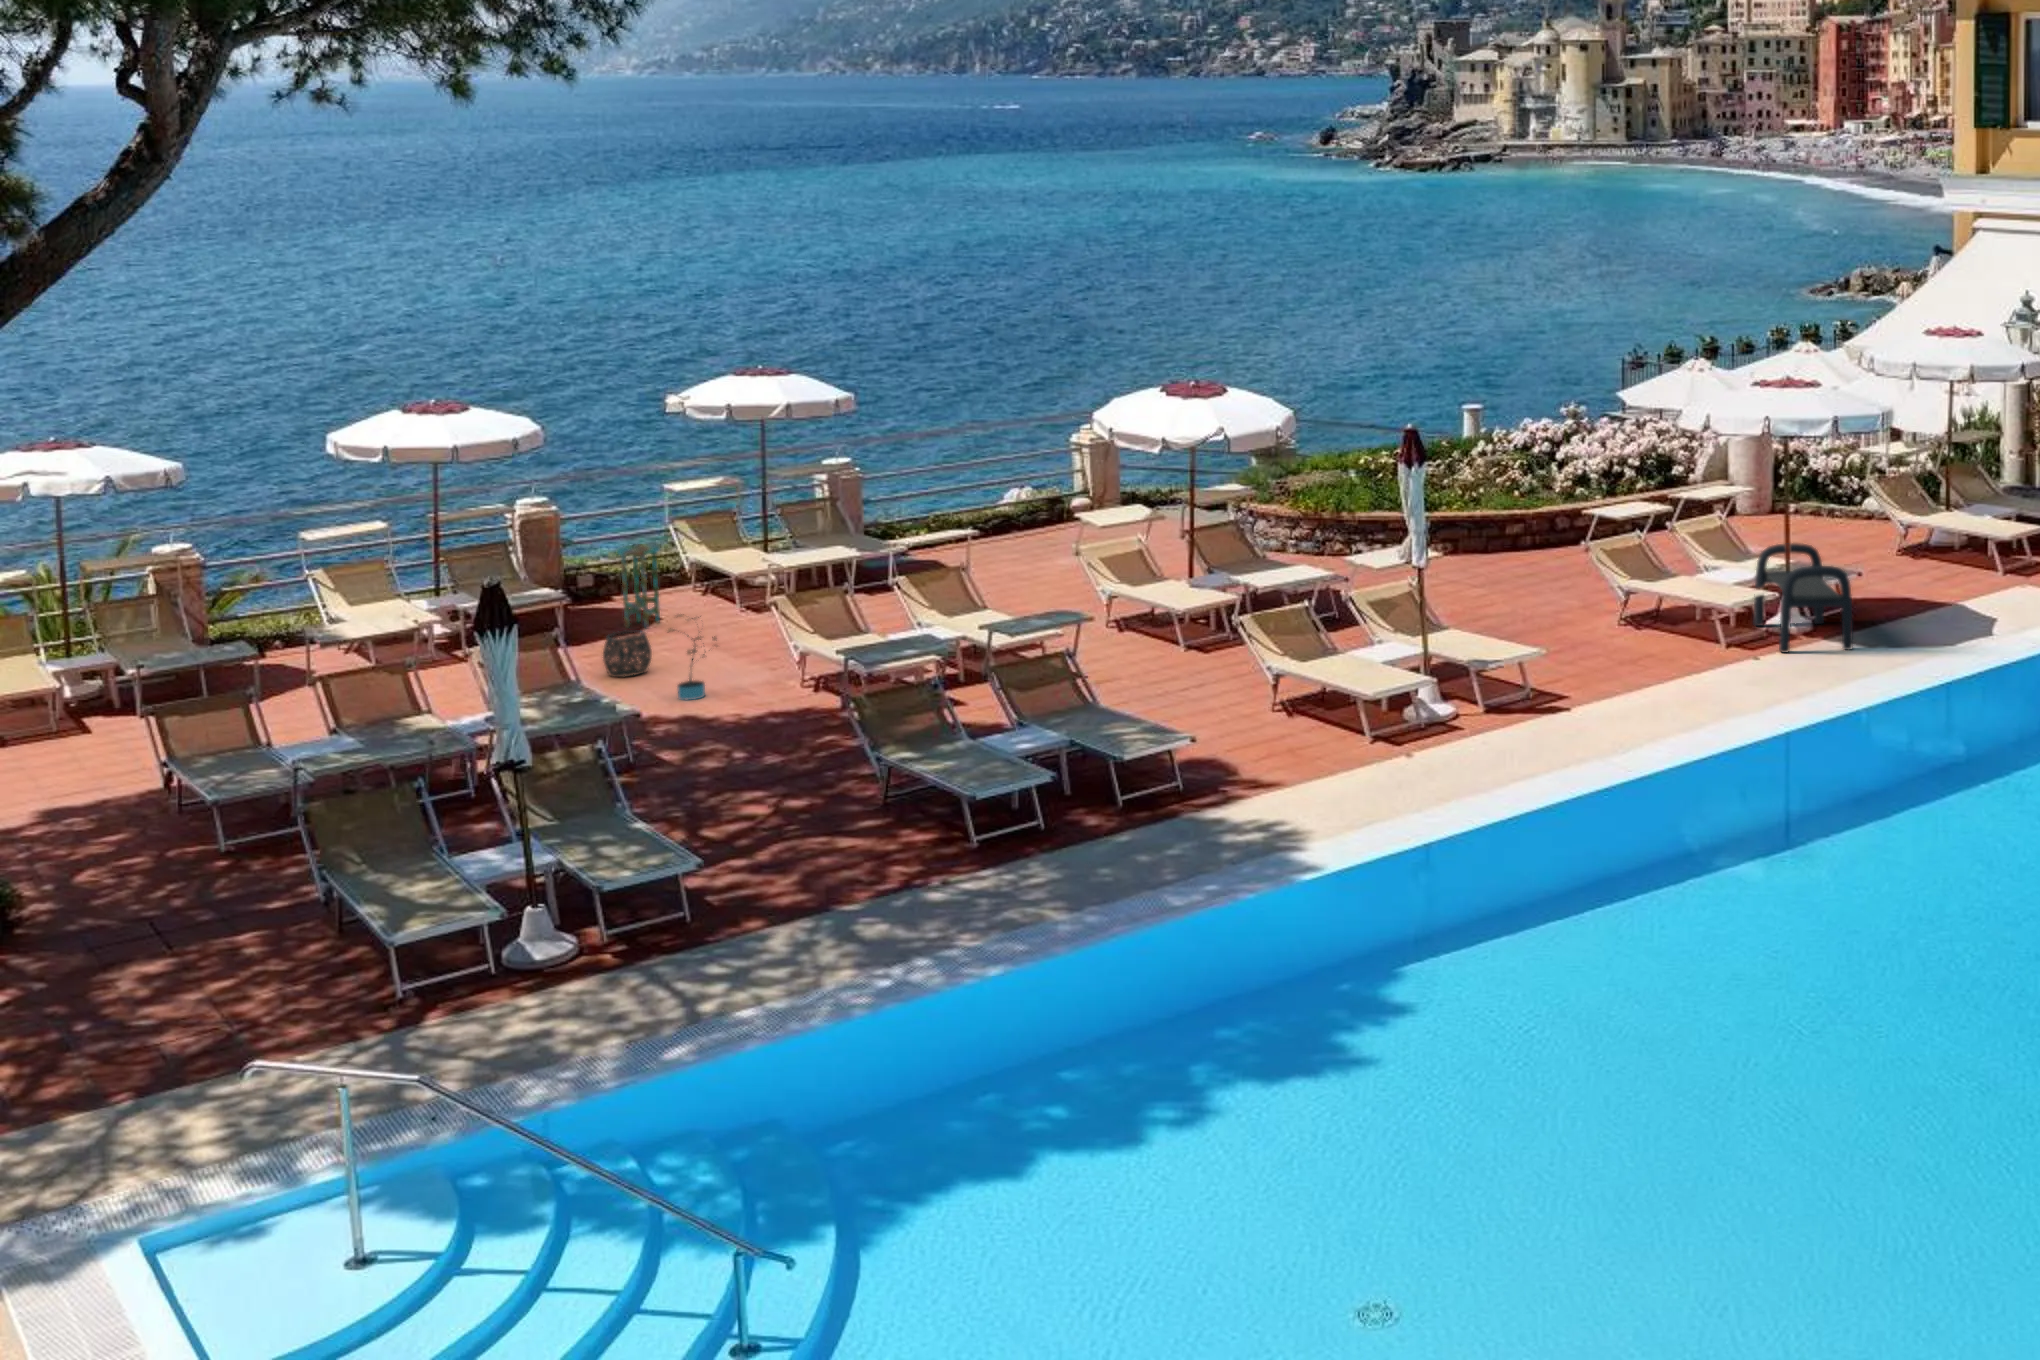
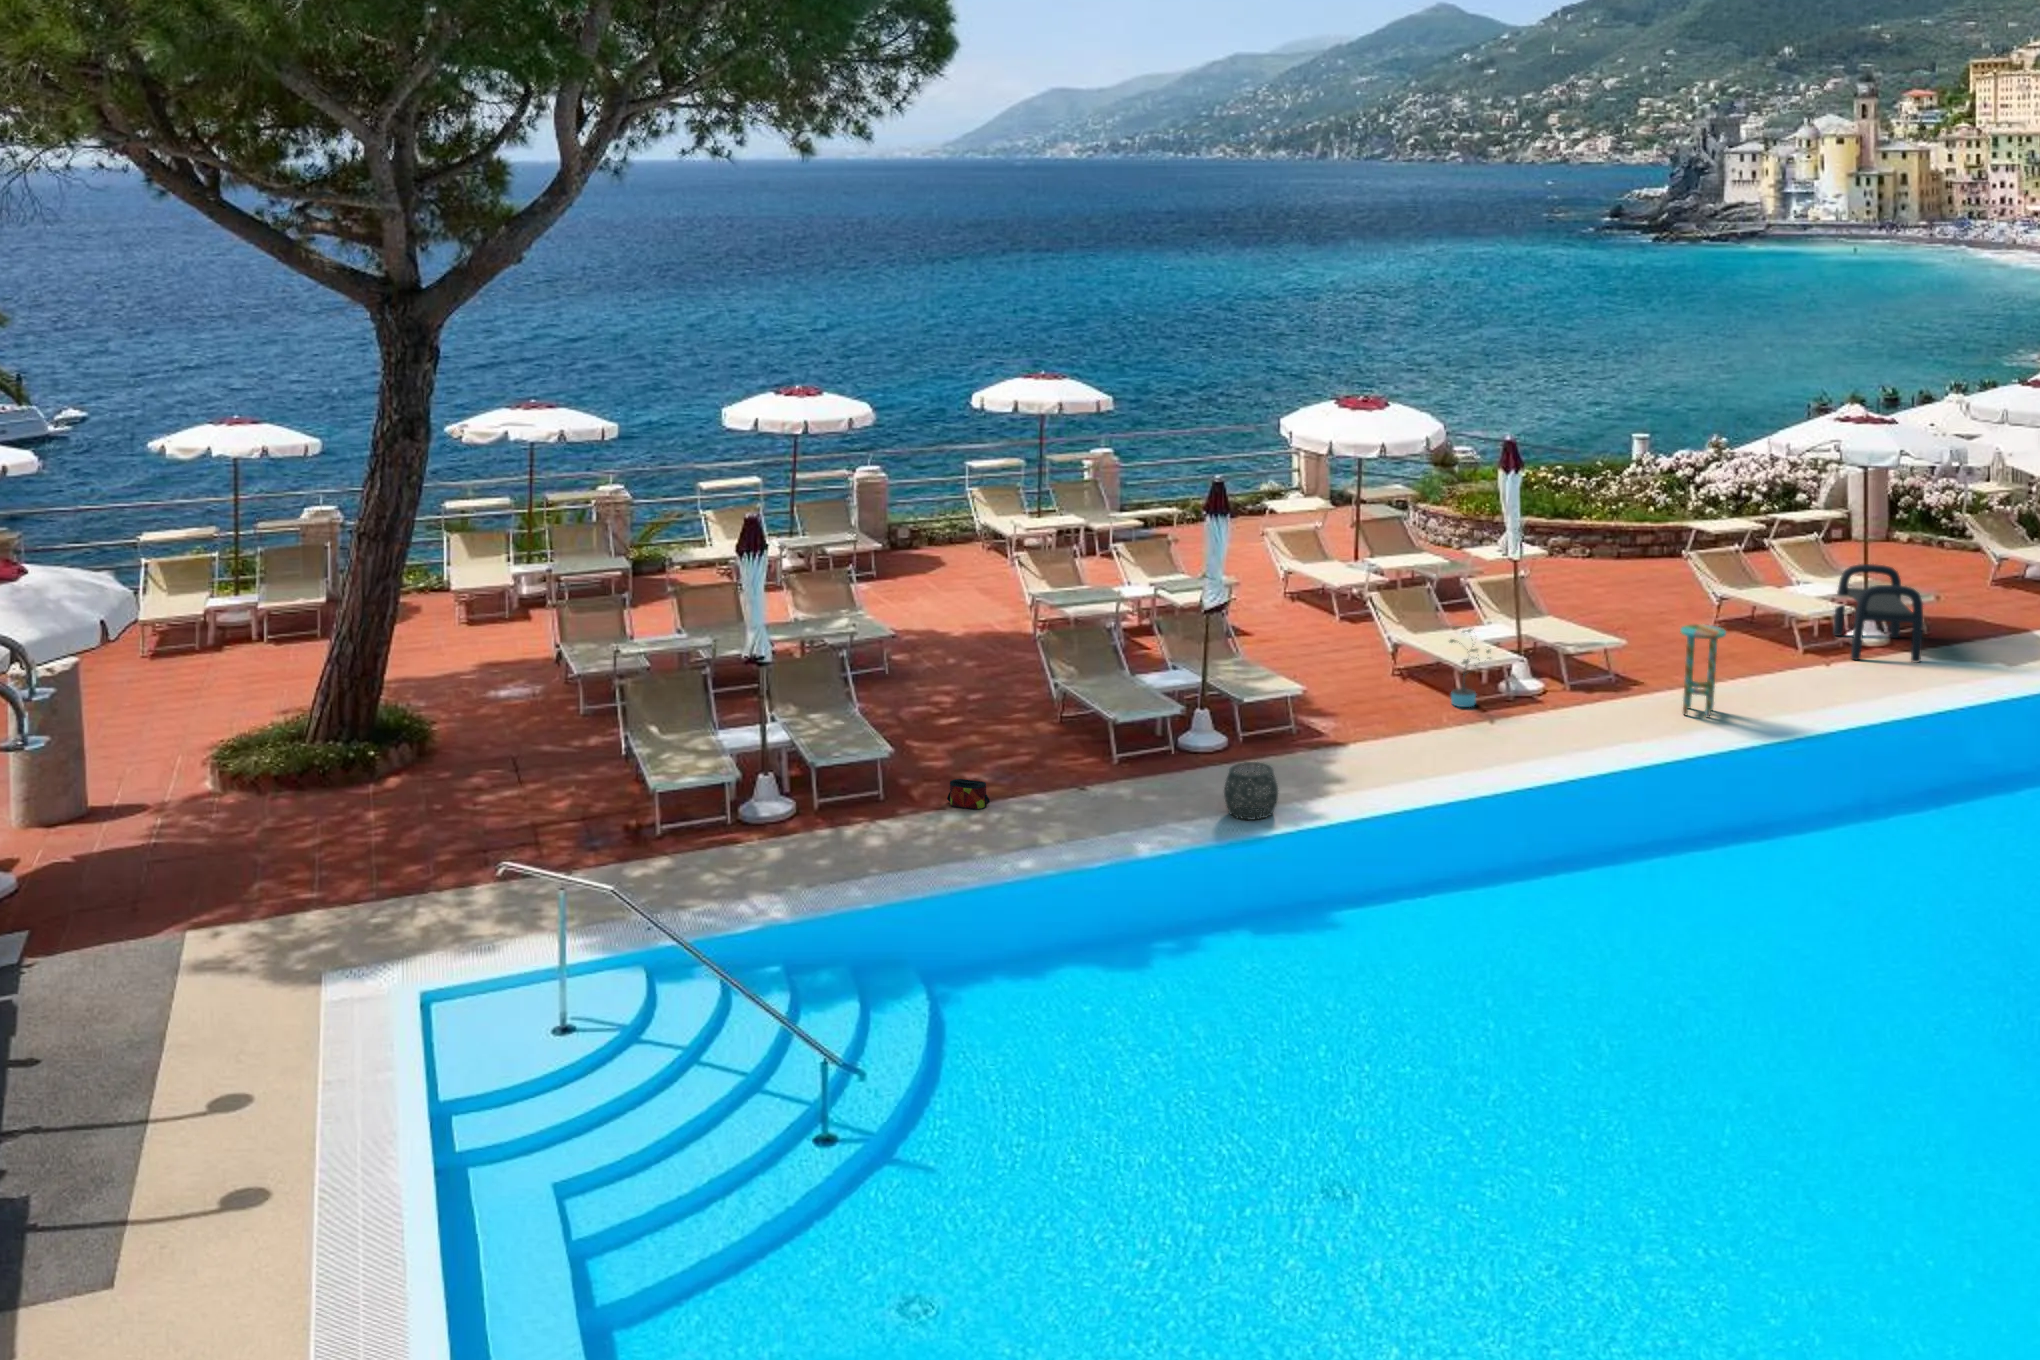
side table: present [617,544,660,628] -> present [1680,624,1726,718]
potted plant: present [669,615,717,700] -> present [1450,627,1490,707]
woven basket: present [603,630,652,677] -> present [1224,762,1278,820]
bag: none [773,890,830,927] -> present [947,779,990,810]

